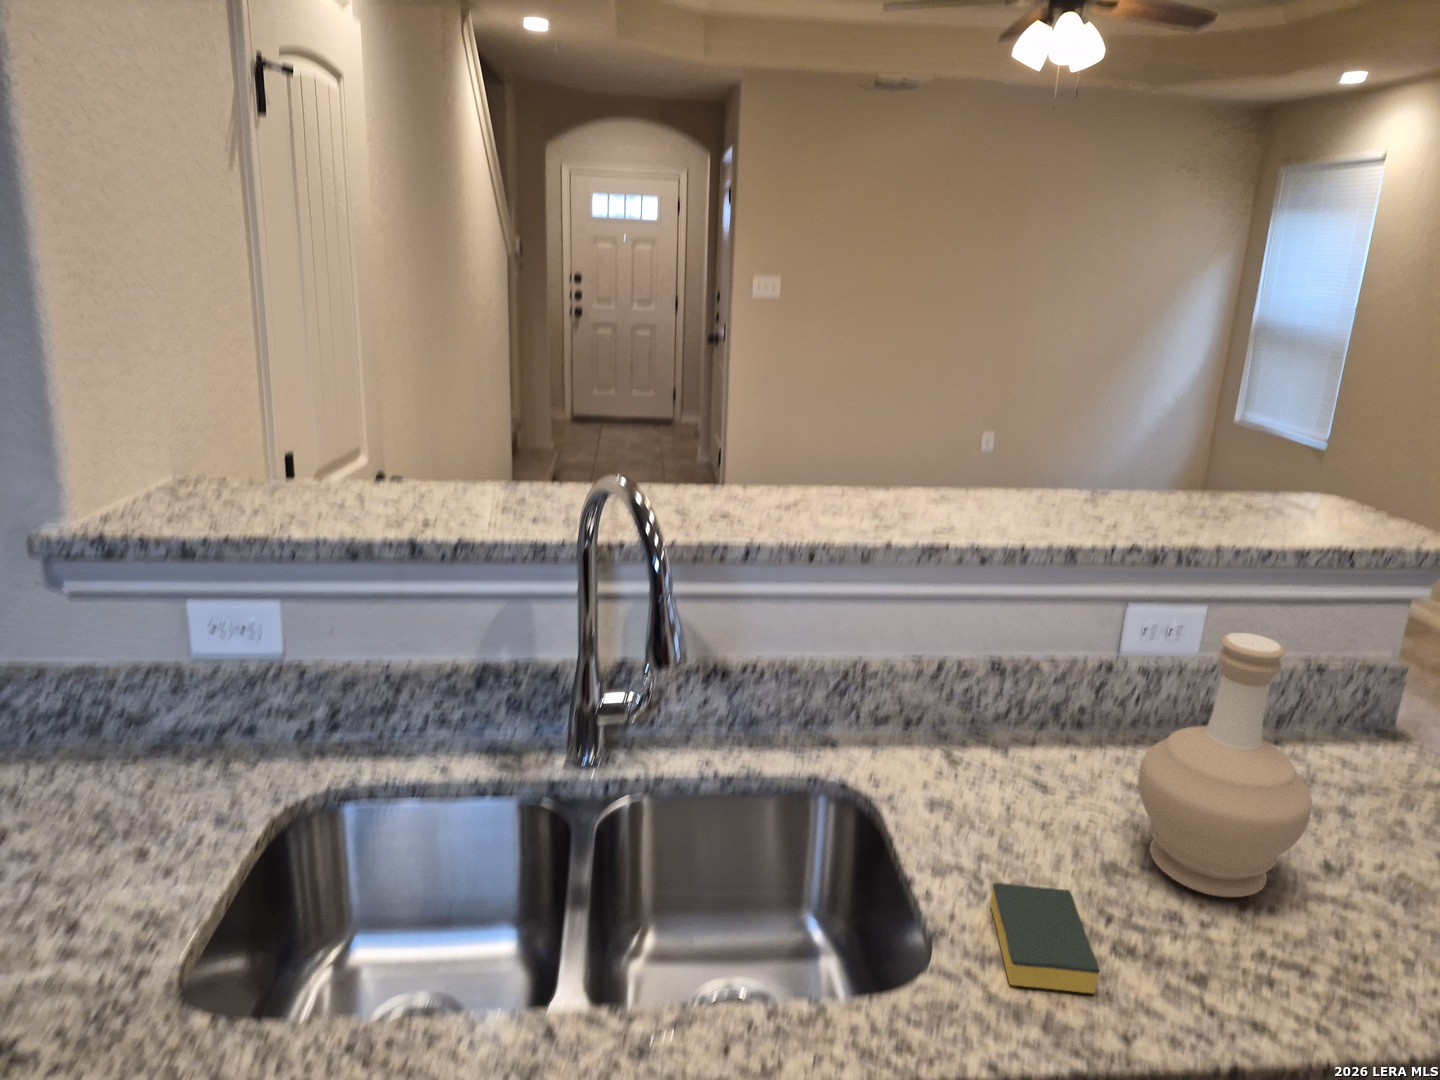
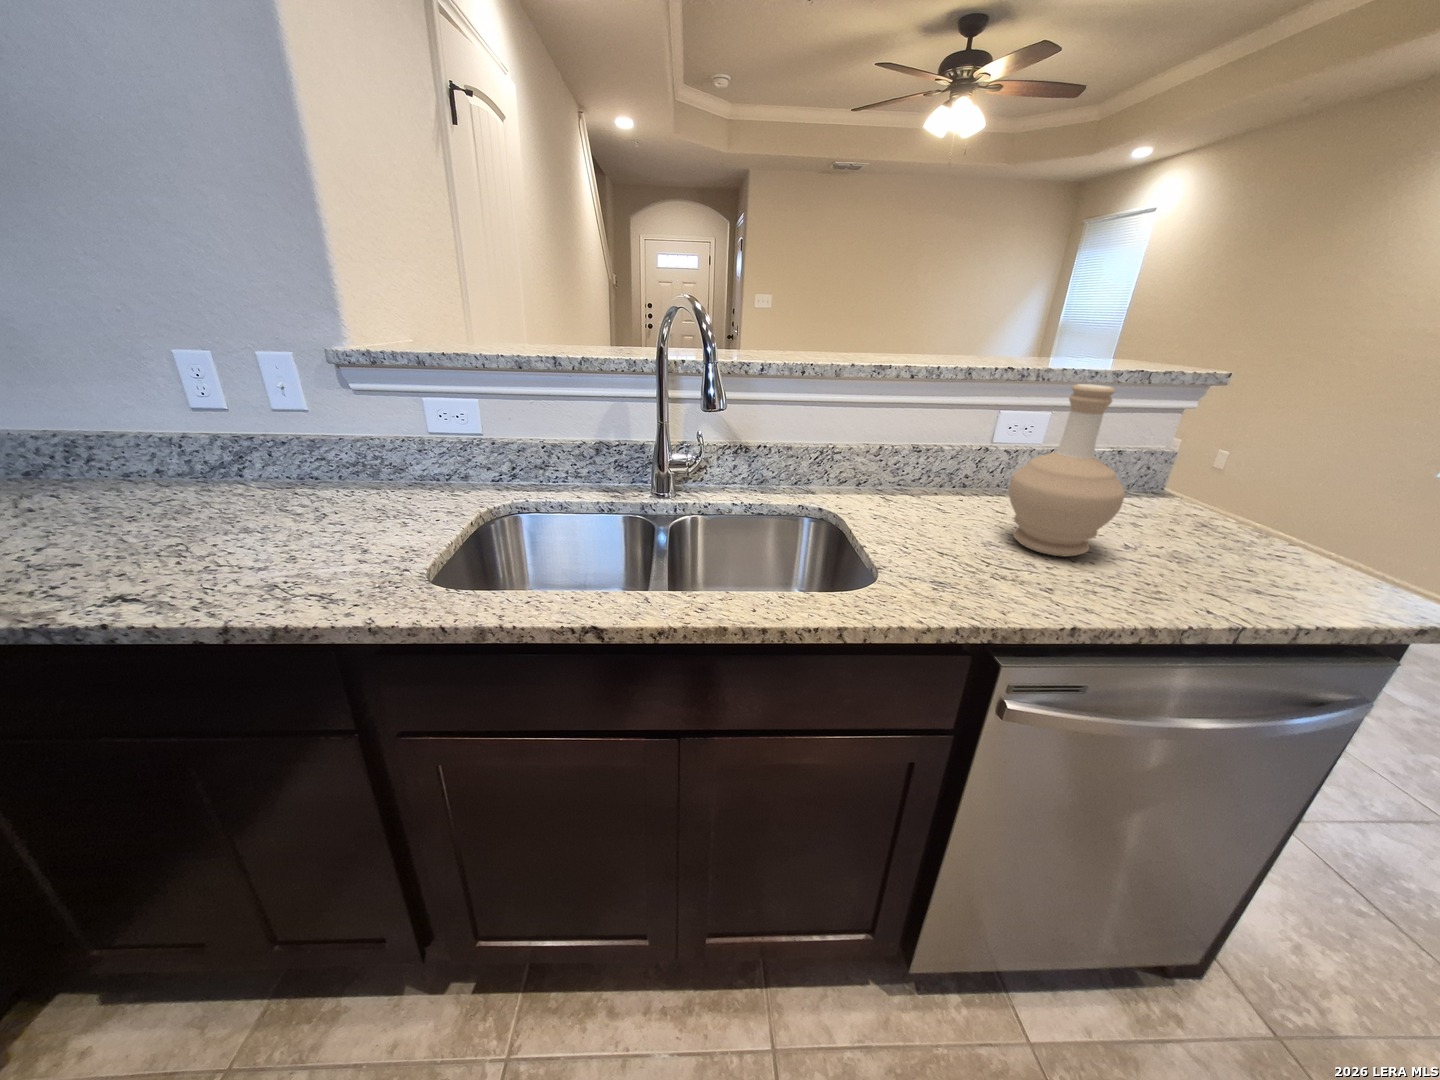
sponge: present [990,883,1099,993] -> none [913,541,986,593]

